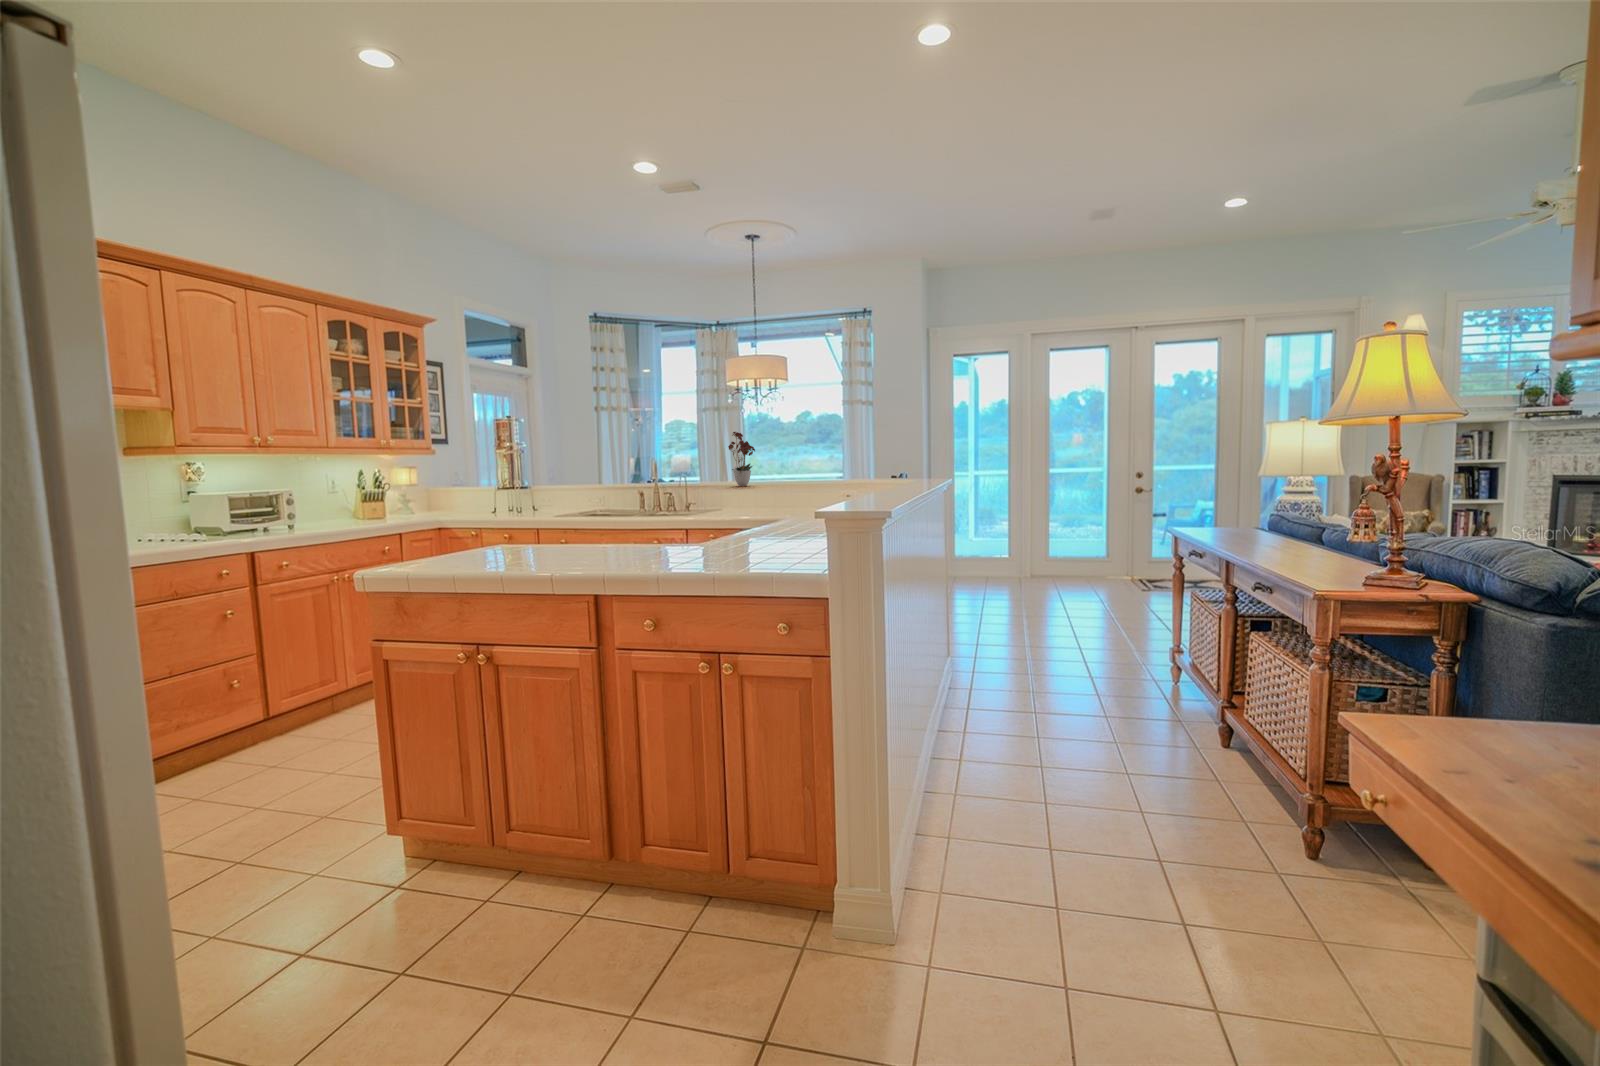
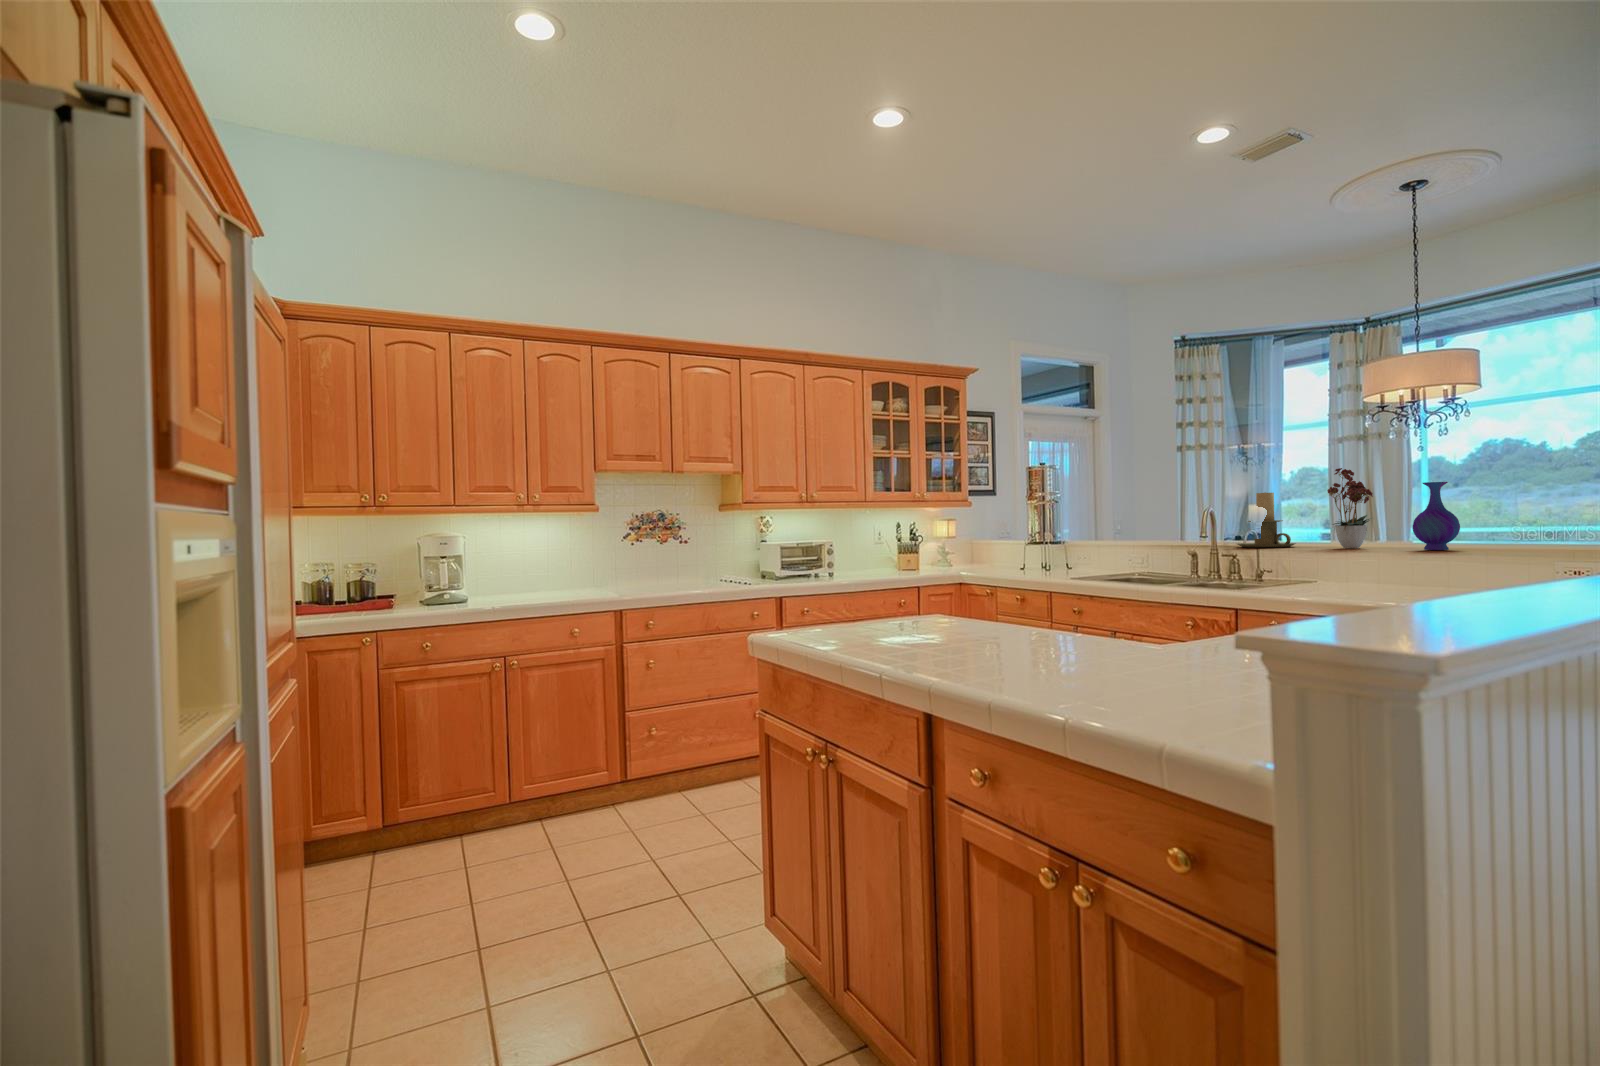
vase: none [778,443,801,486] -> present [1413,482,1460,550]
candle holder: none [671,447,708,487] -> present [1237,492,1296,547]

